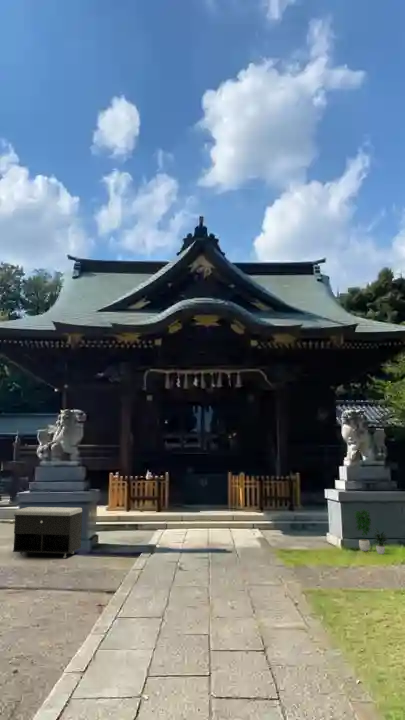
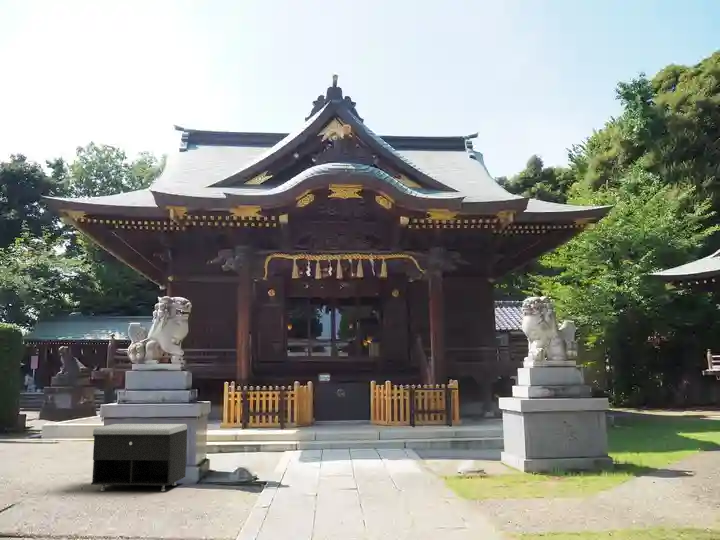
potted plant: present [355,510,387,554] -> none [541,417,591,478]

